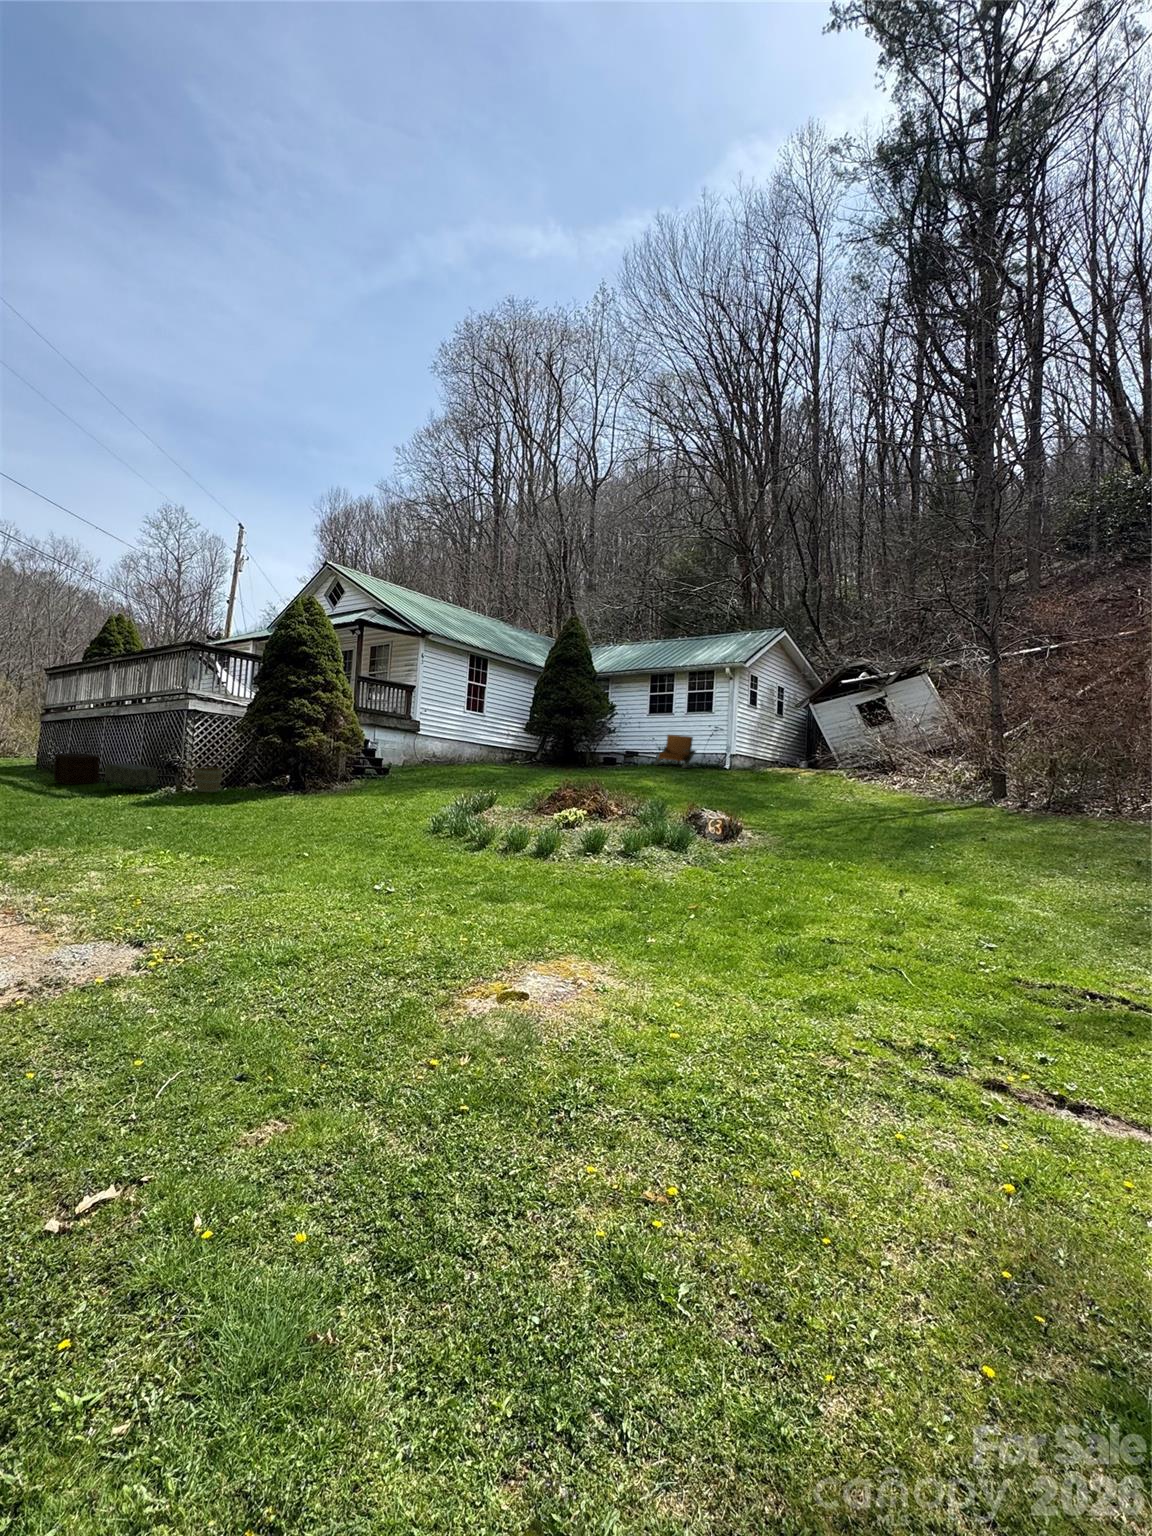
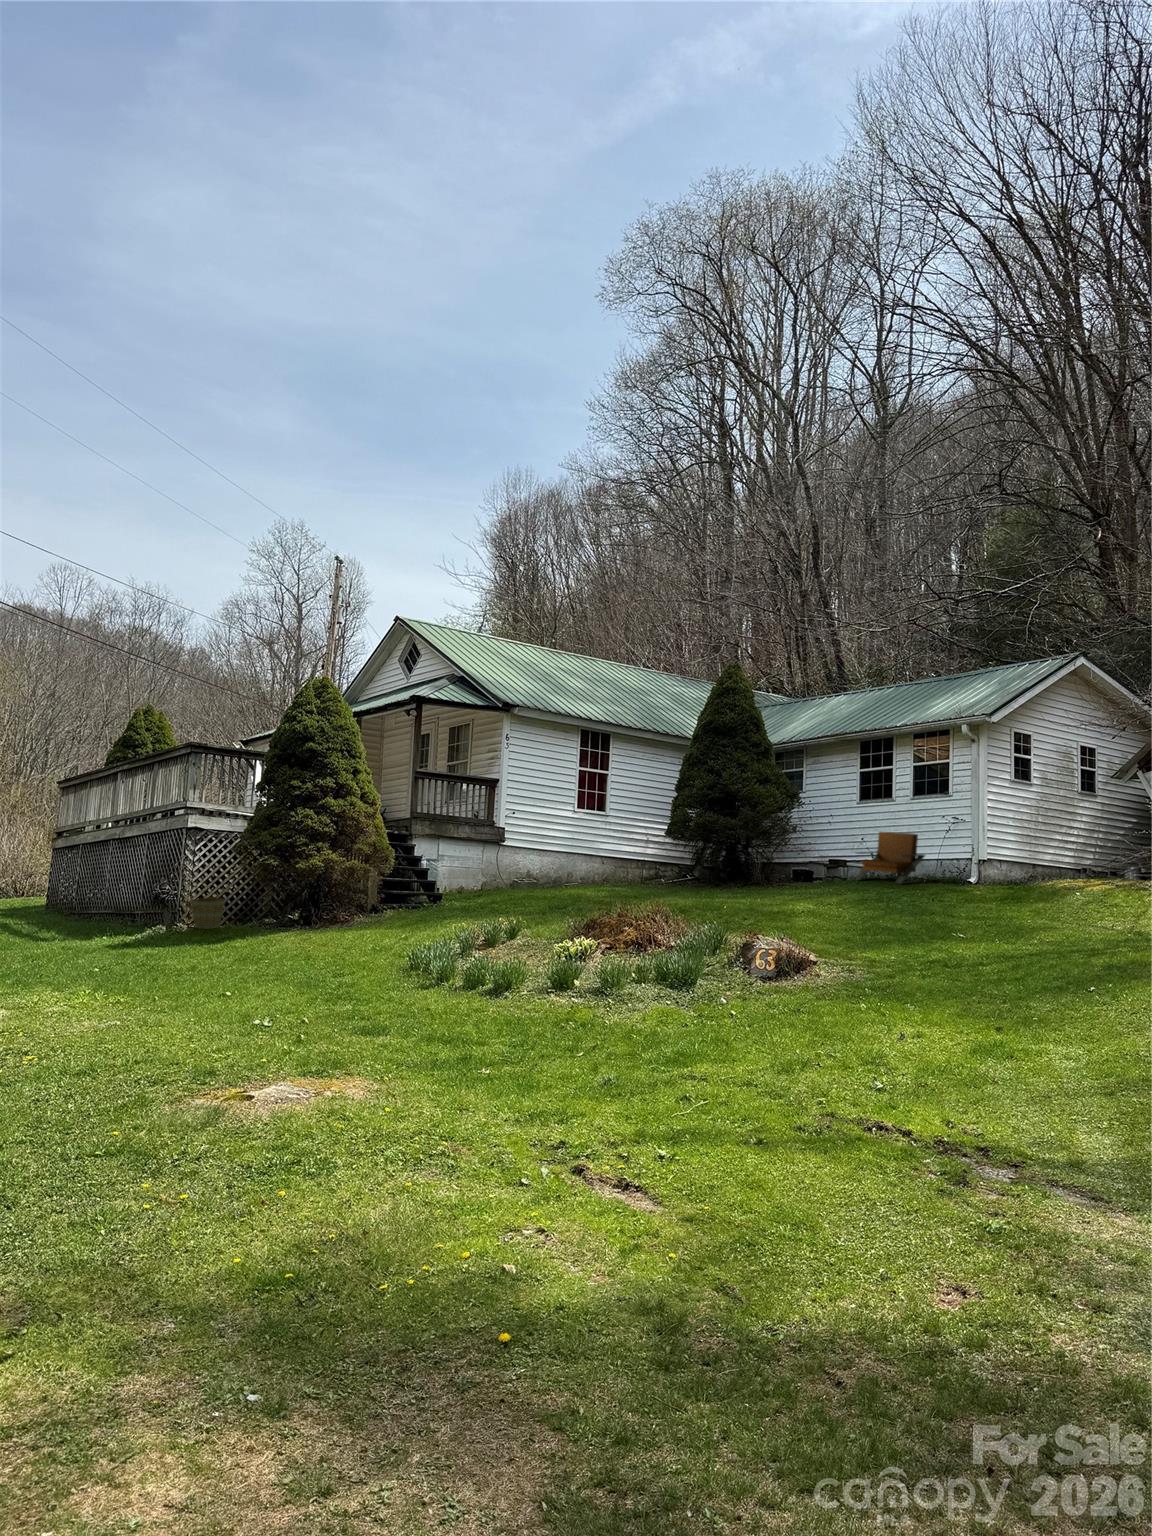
wooden crate: present [54,753,100,785] -> none [64,885,110,923]
bench: present [105,763,157,792] -> none [106,895,158,931]

